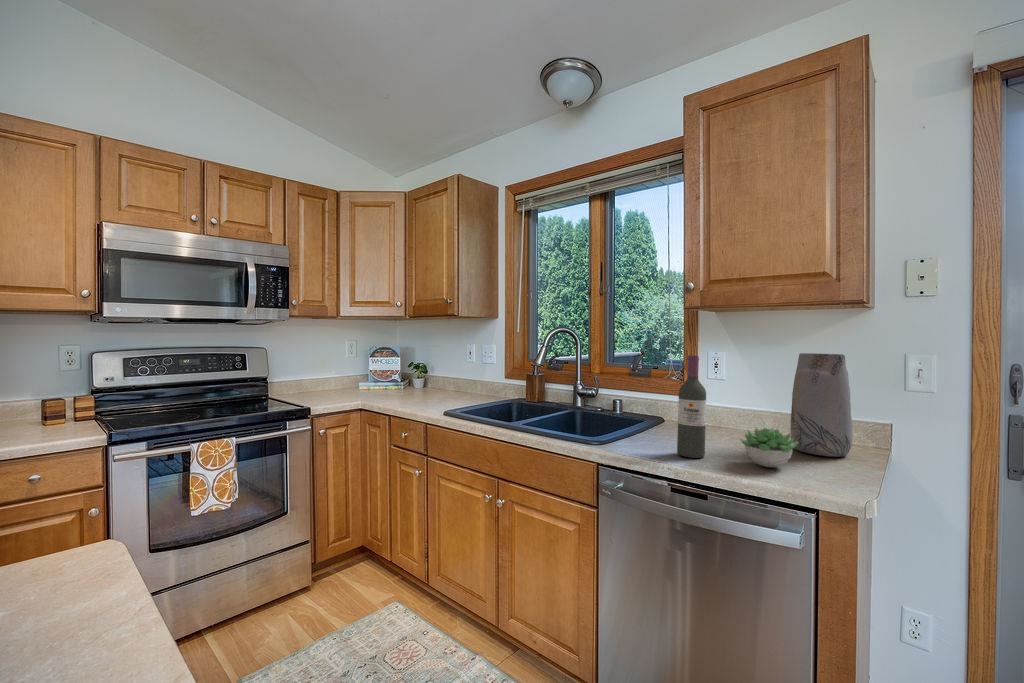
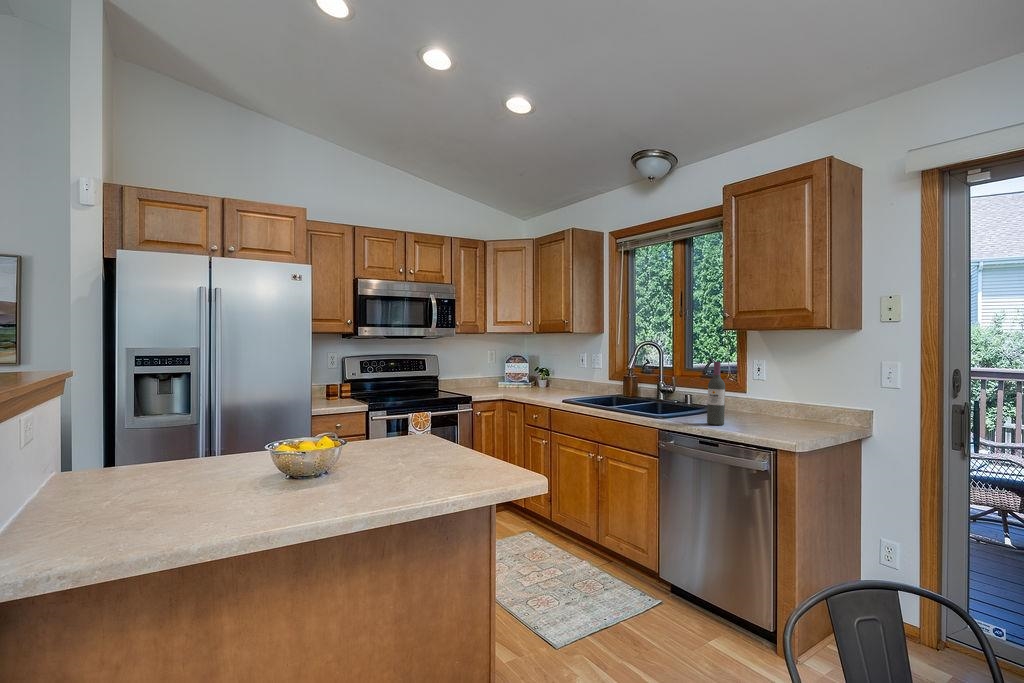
vase: present [790,353,853,457] -> none [788,361,826,428]
succulent plant: present [740,428,798,467] -> none [740,407,777,429]

